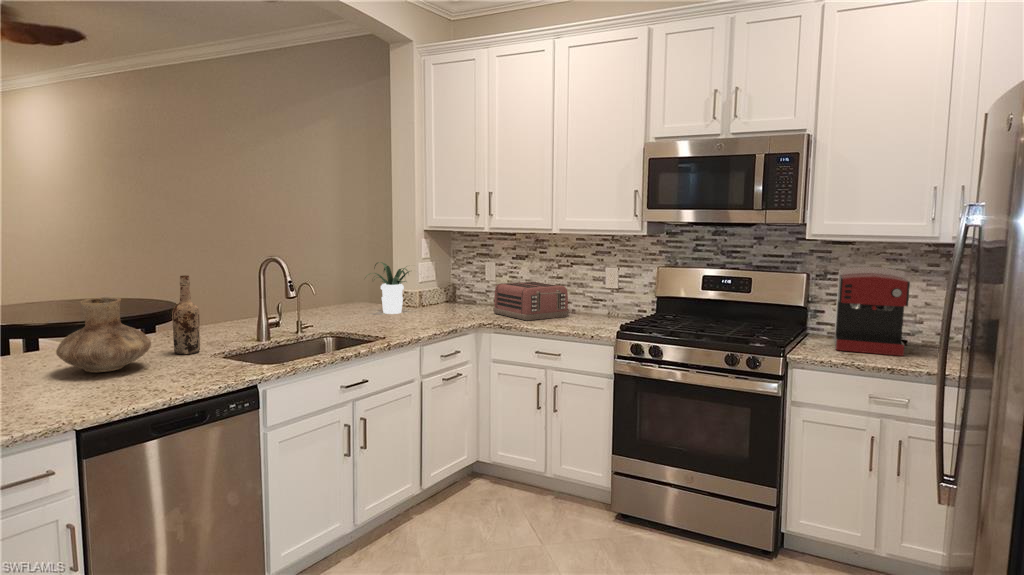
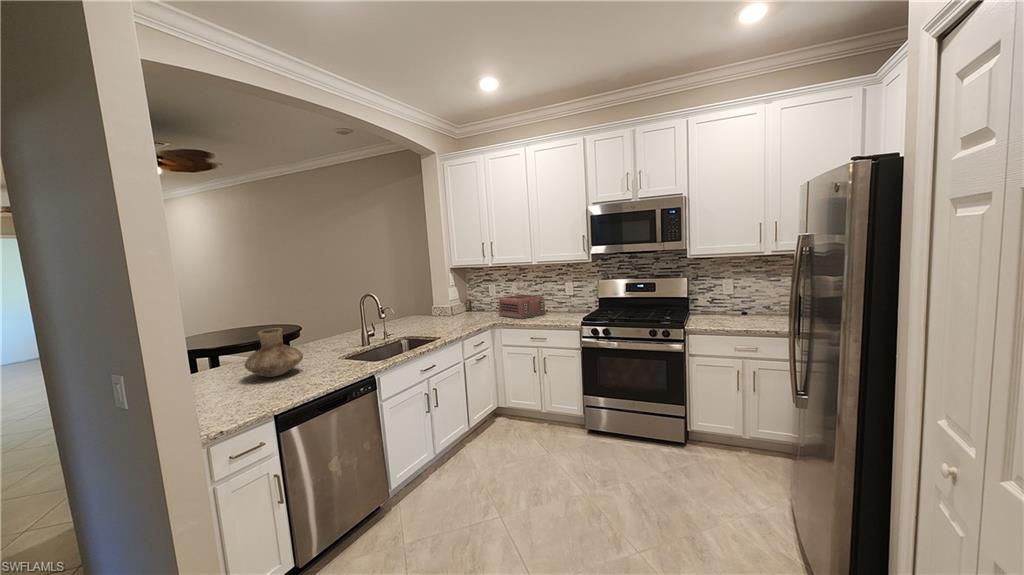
potted plant: present [365,262,410,314] -> none [418,290,453,322]
coffee maker: present [834,267,910,356] -> none [706,271,749,322]
wine bottle: present [172,275,200,354] -> none [311,310,330,360]

